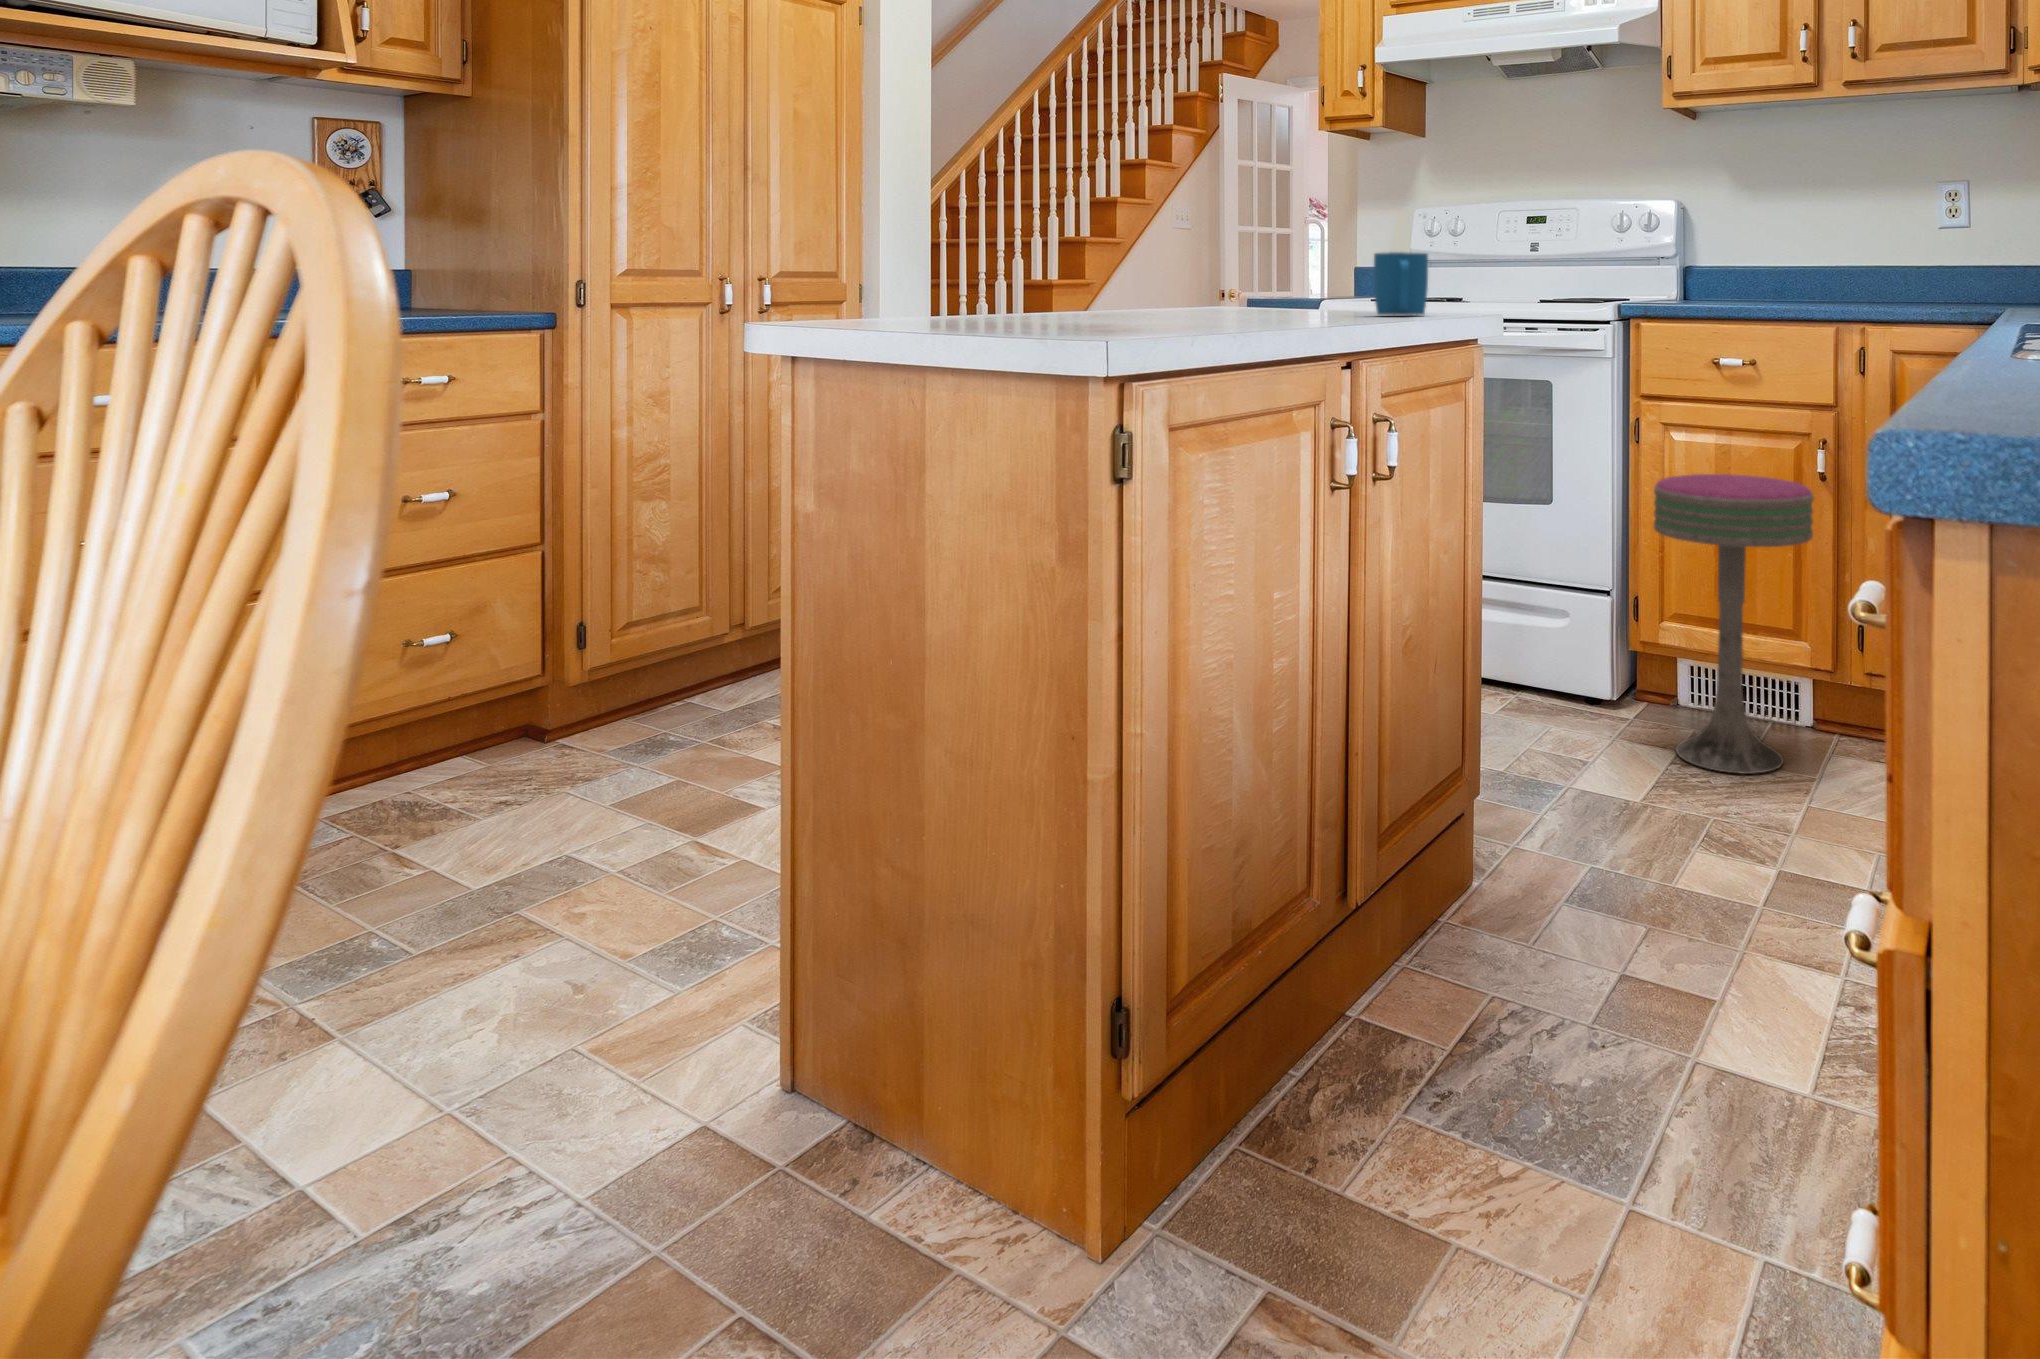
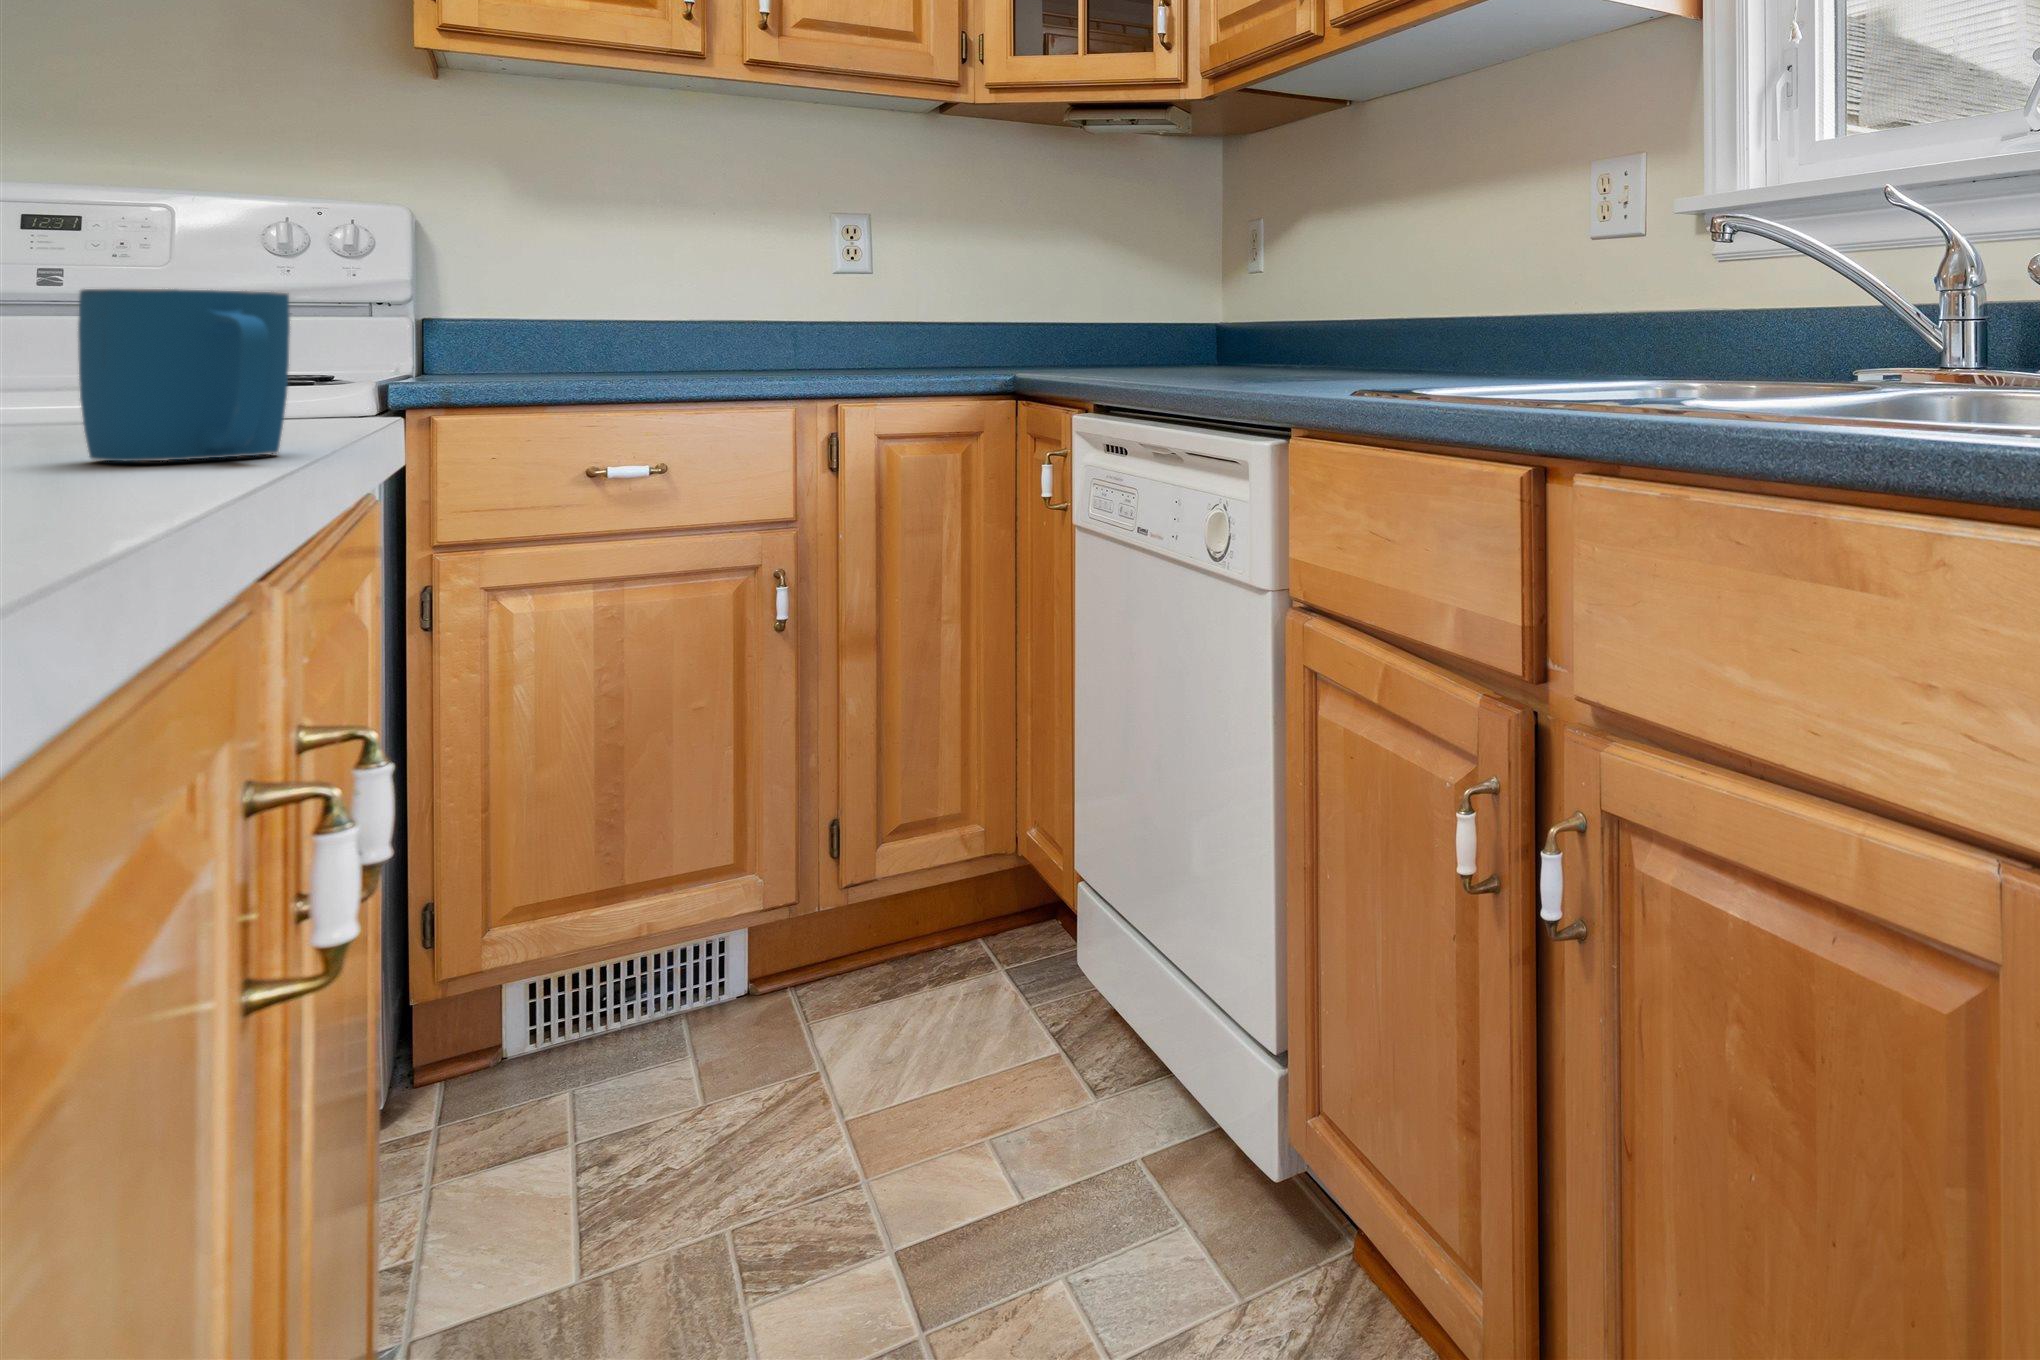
bar stool: present [1653,474,1814,774] -> none [518,645,808,1162]

